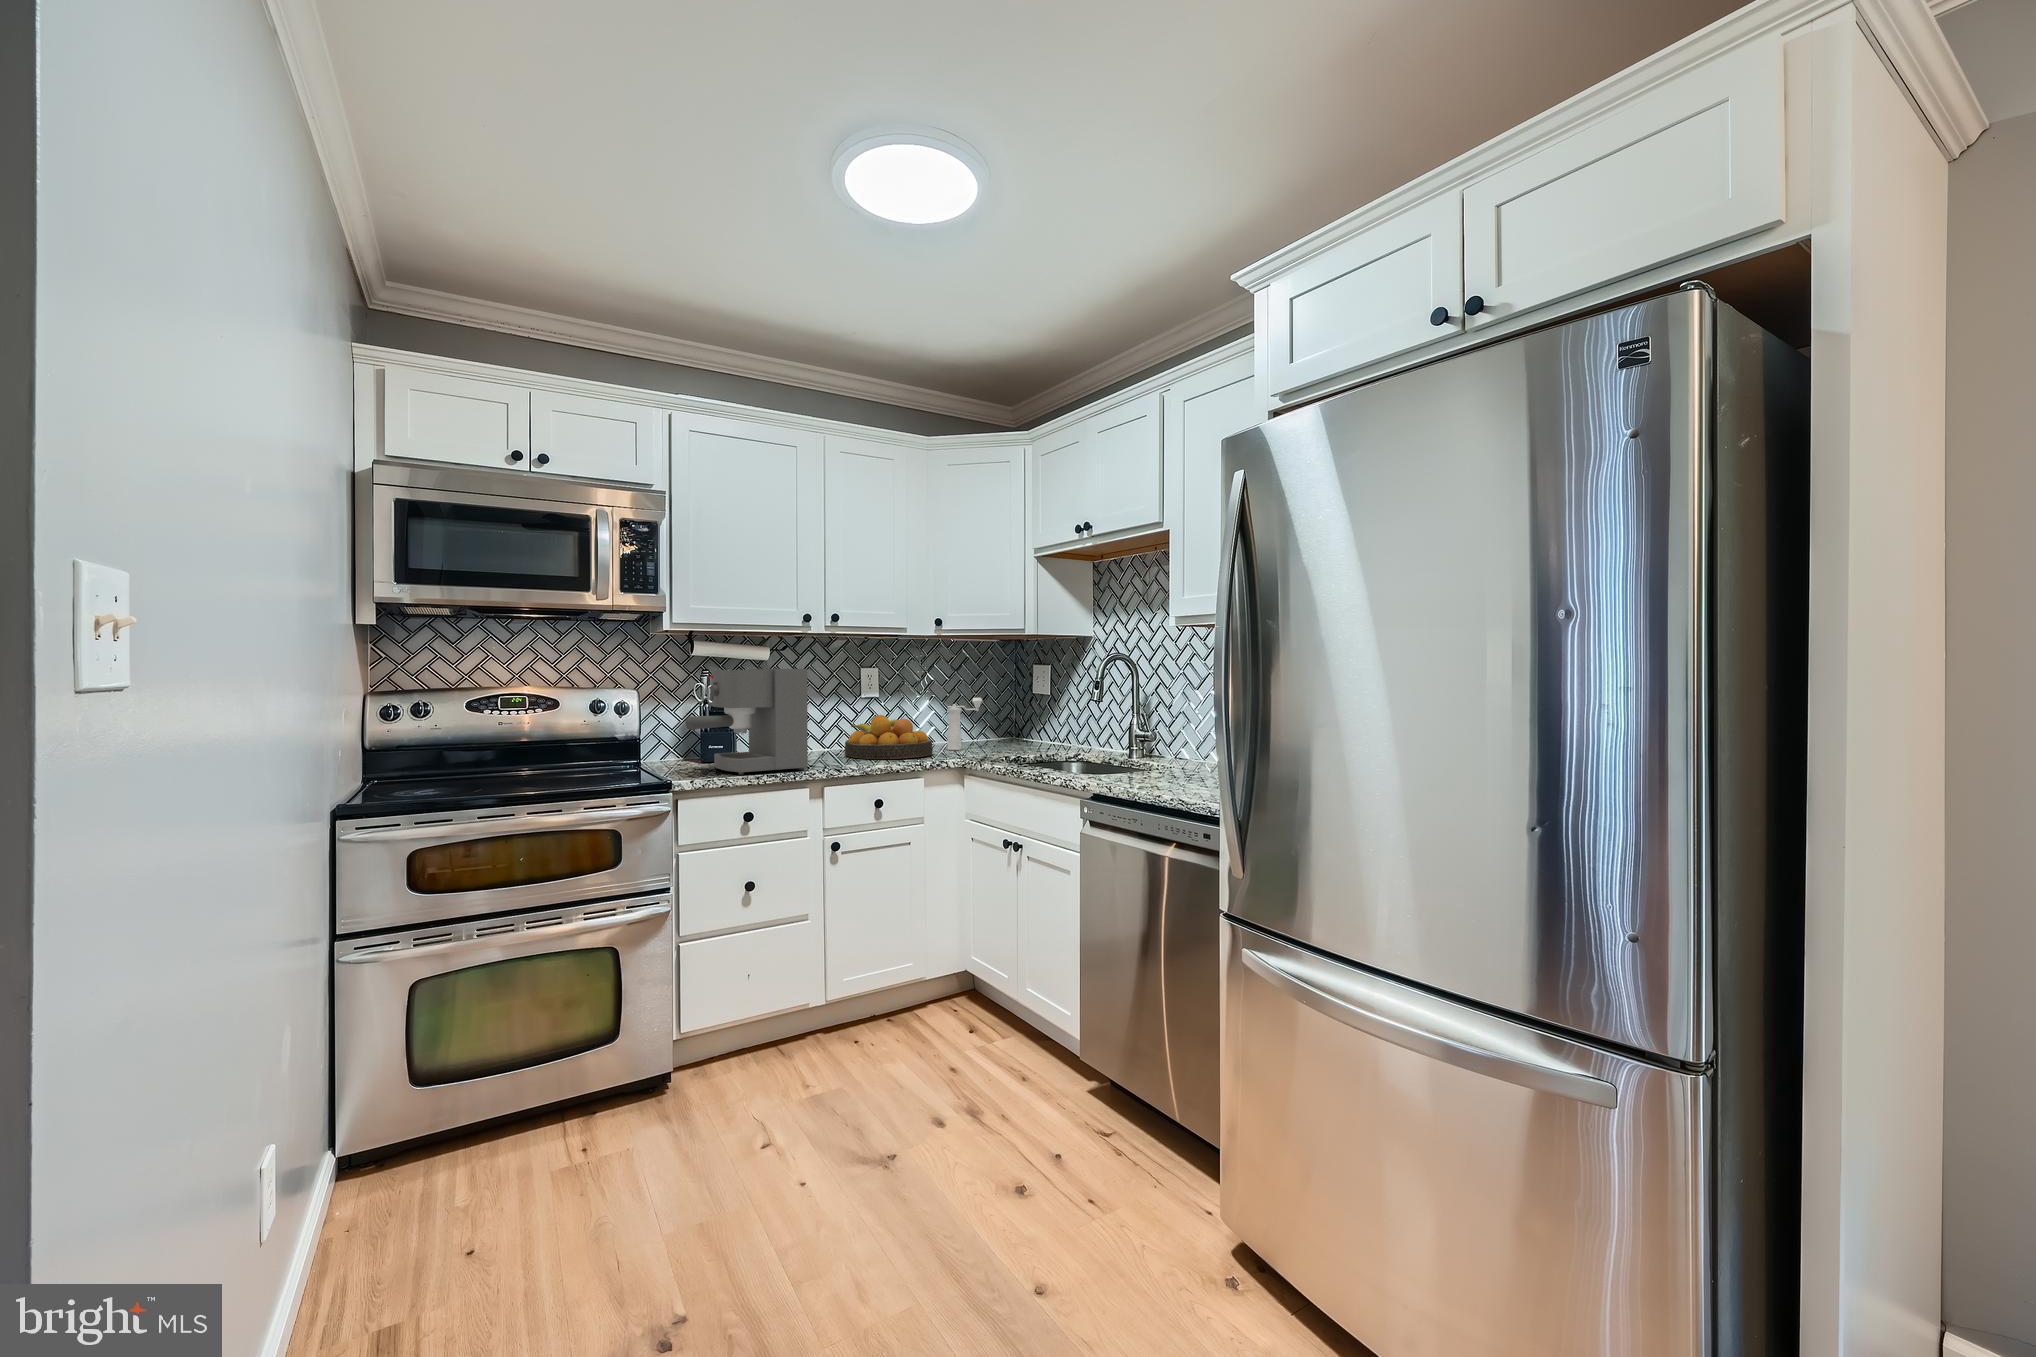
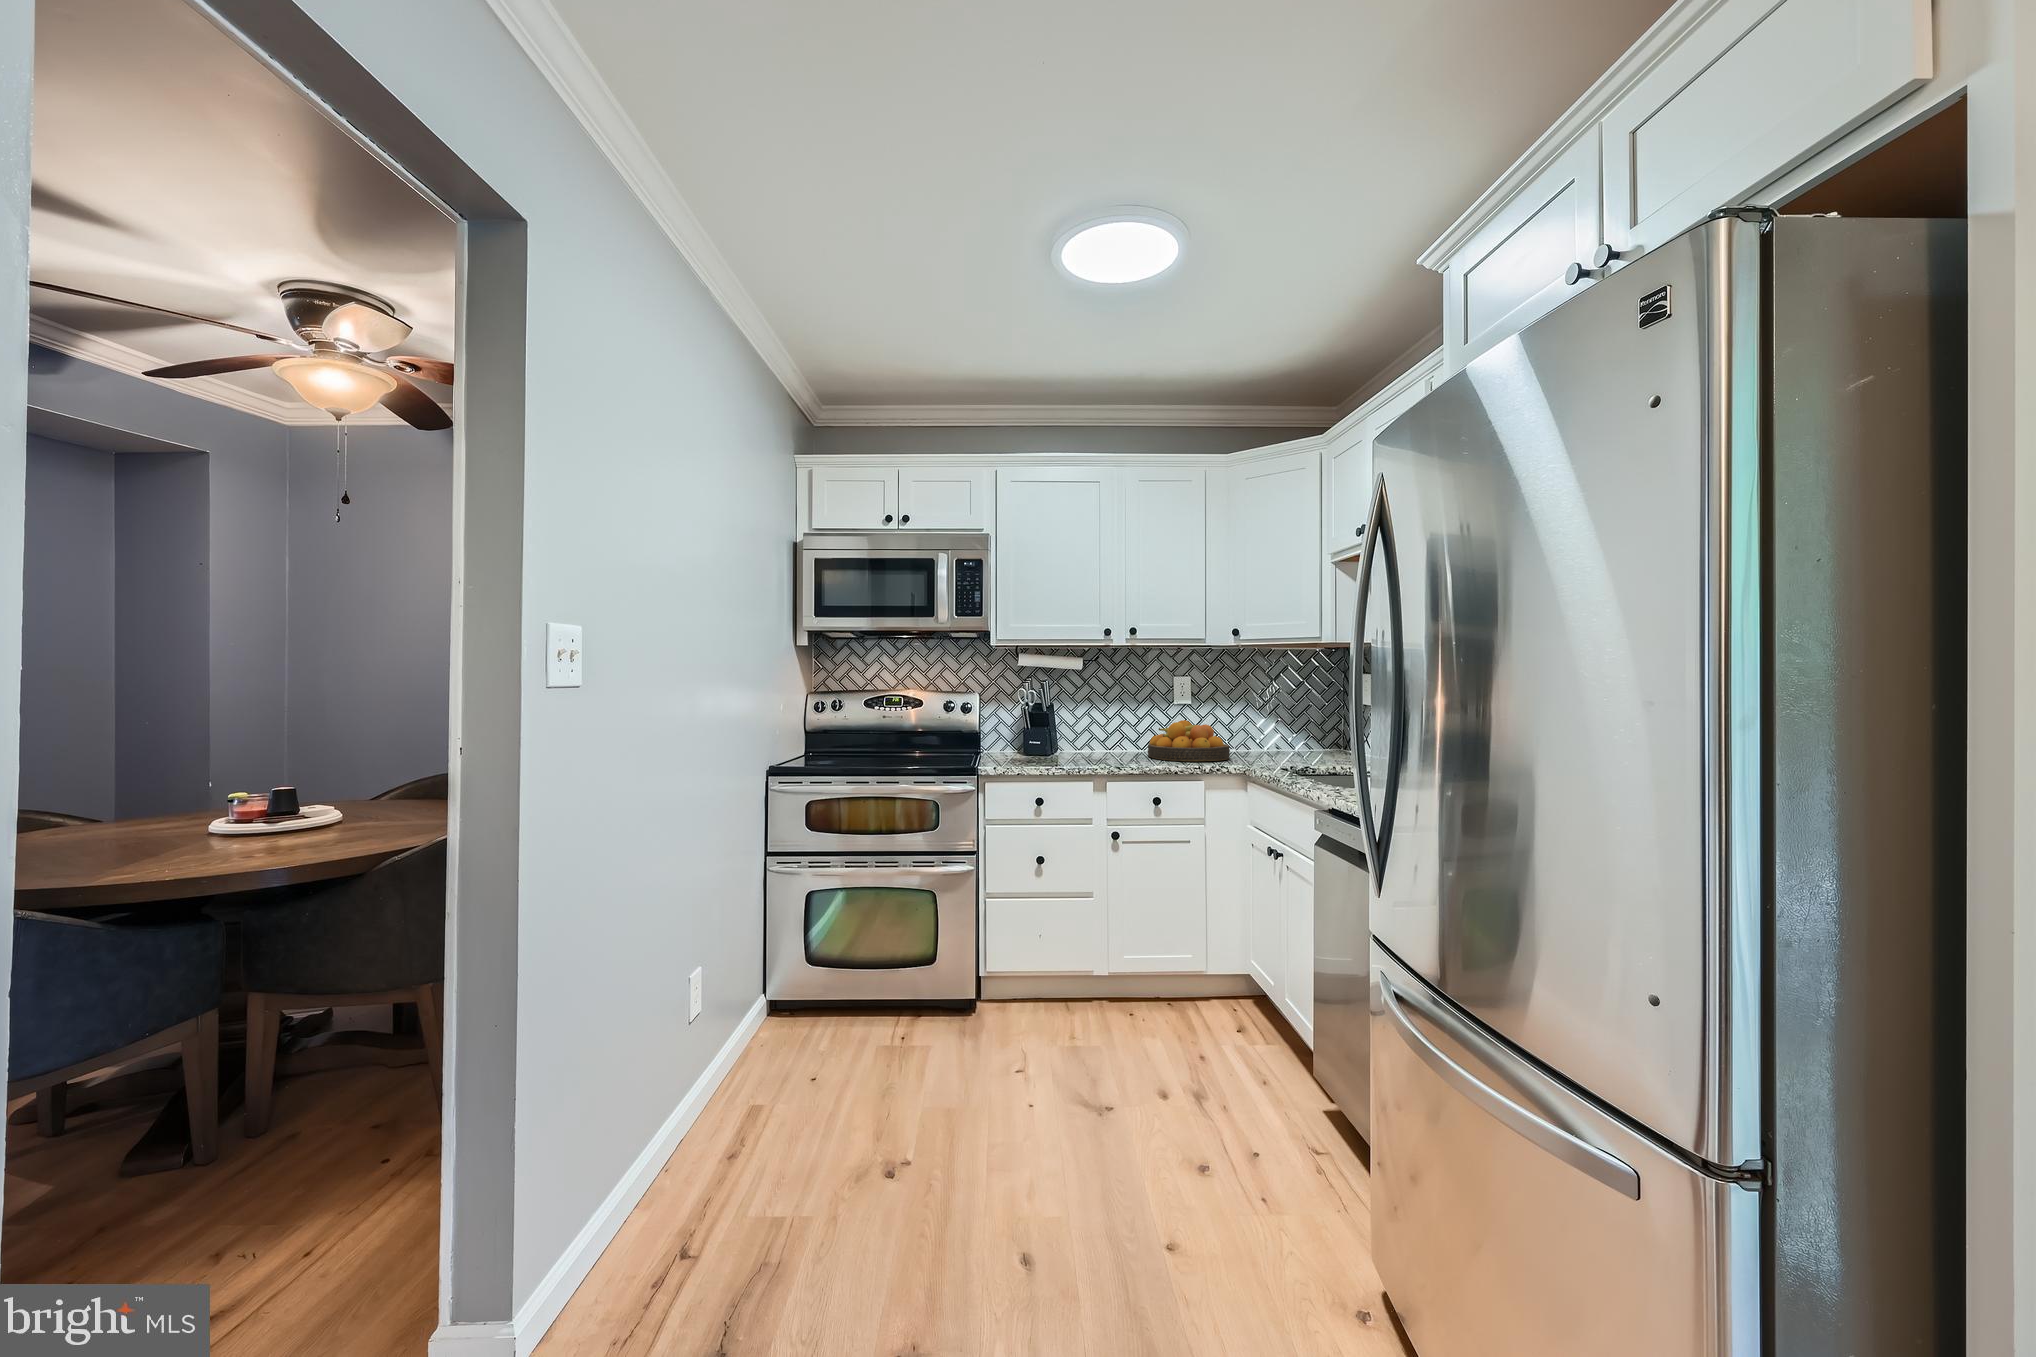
coffee maker: present [686,669,808,775] -> none [996,677,1094,766]
pepper mill: present [948,698,982,750] -> none [1253,707,1292,757]

